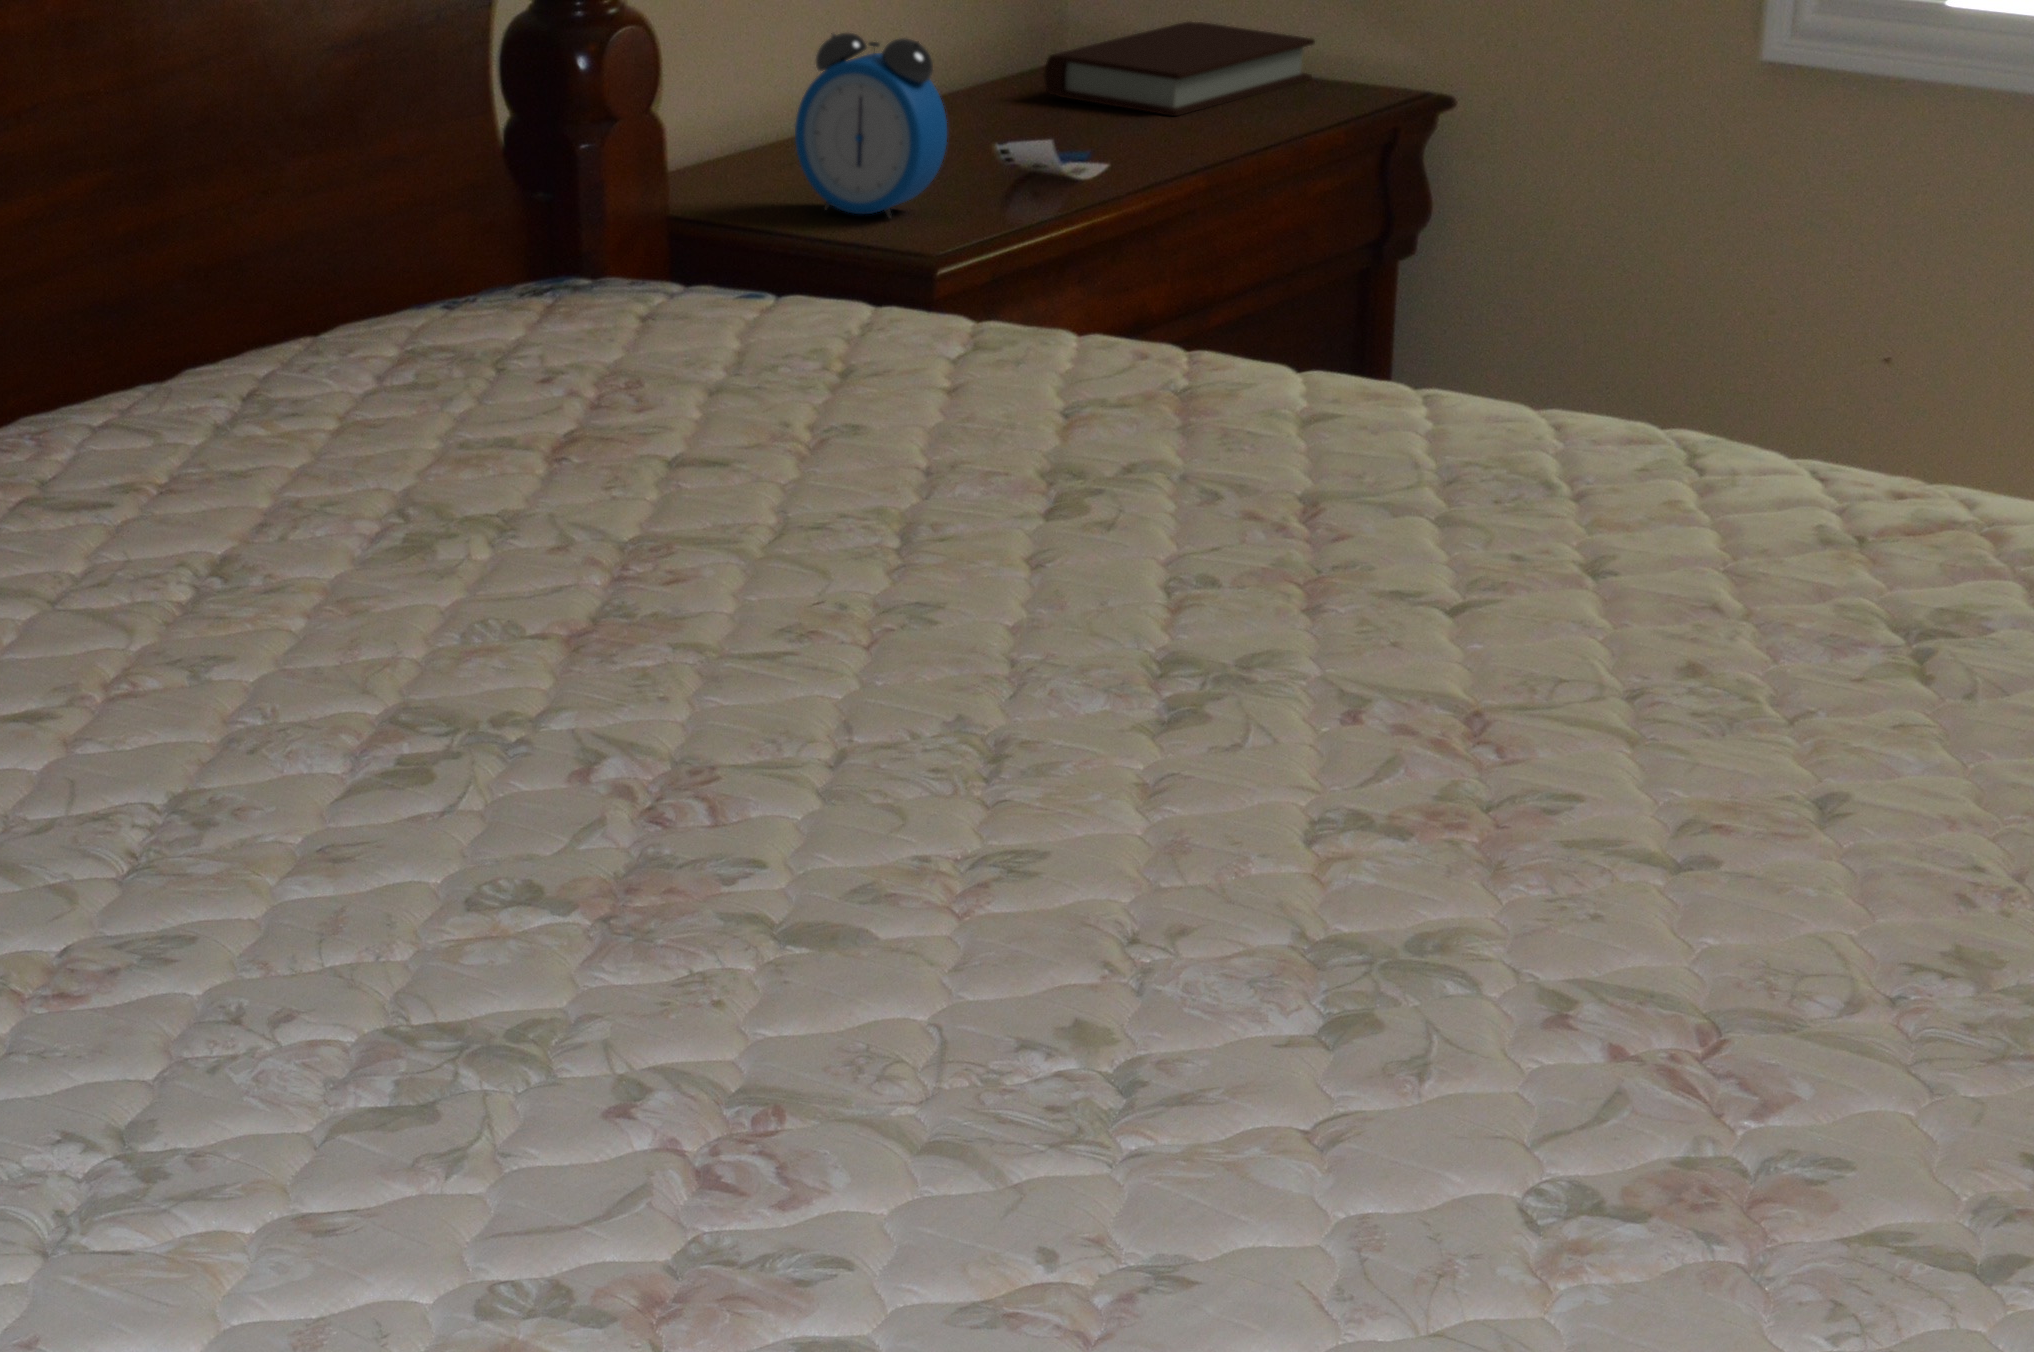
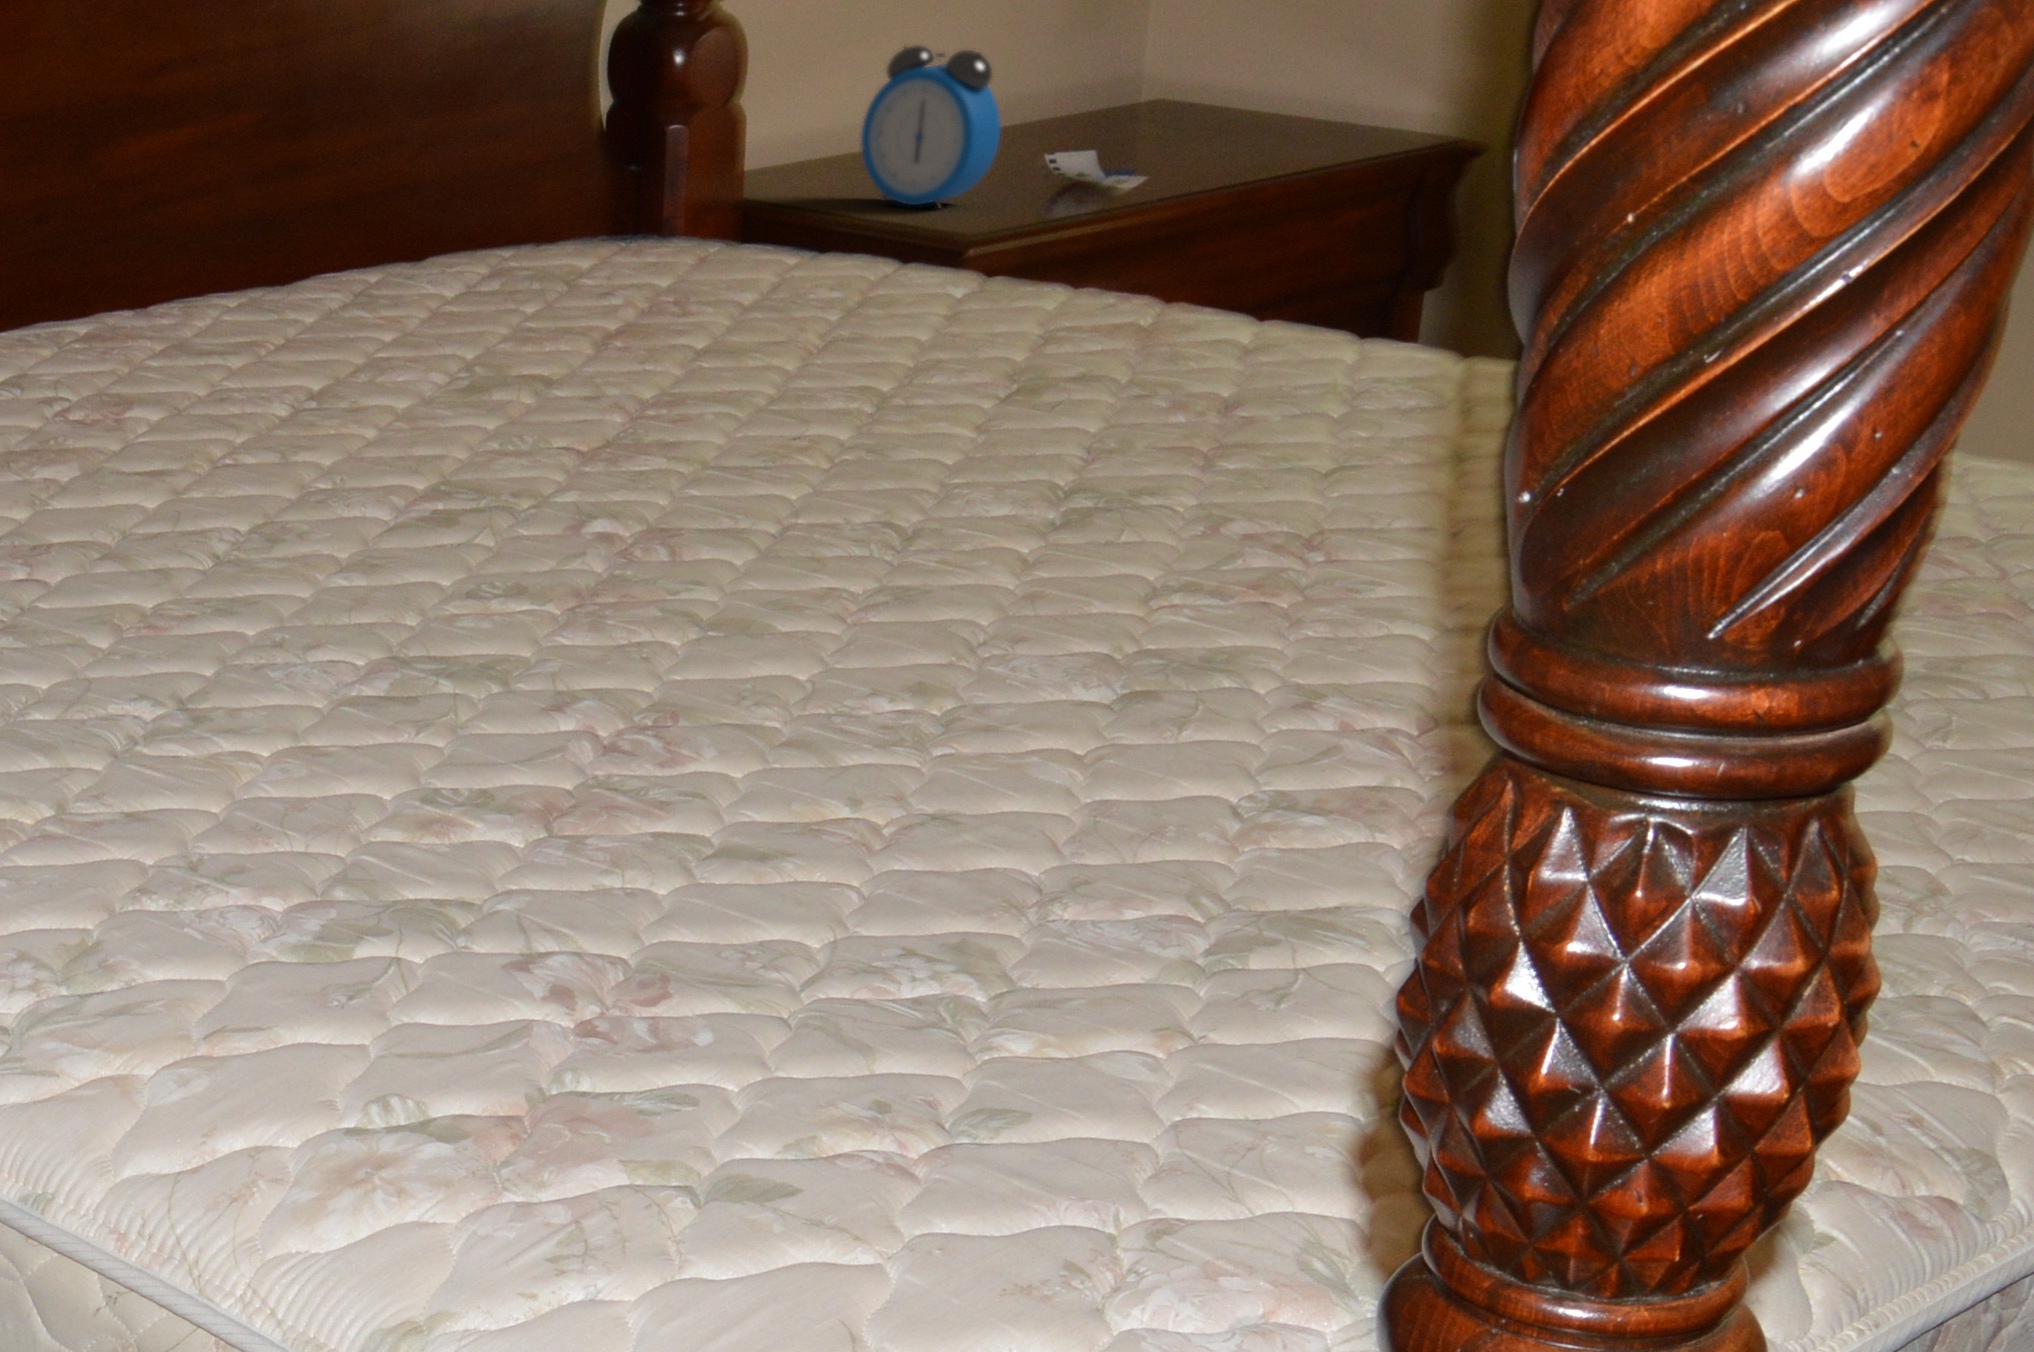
book: present [1044,22,1315,116] -> none [1115,70,1382,145]

